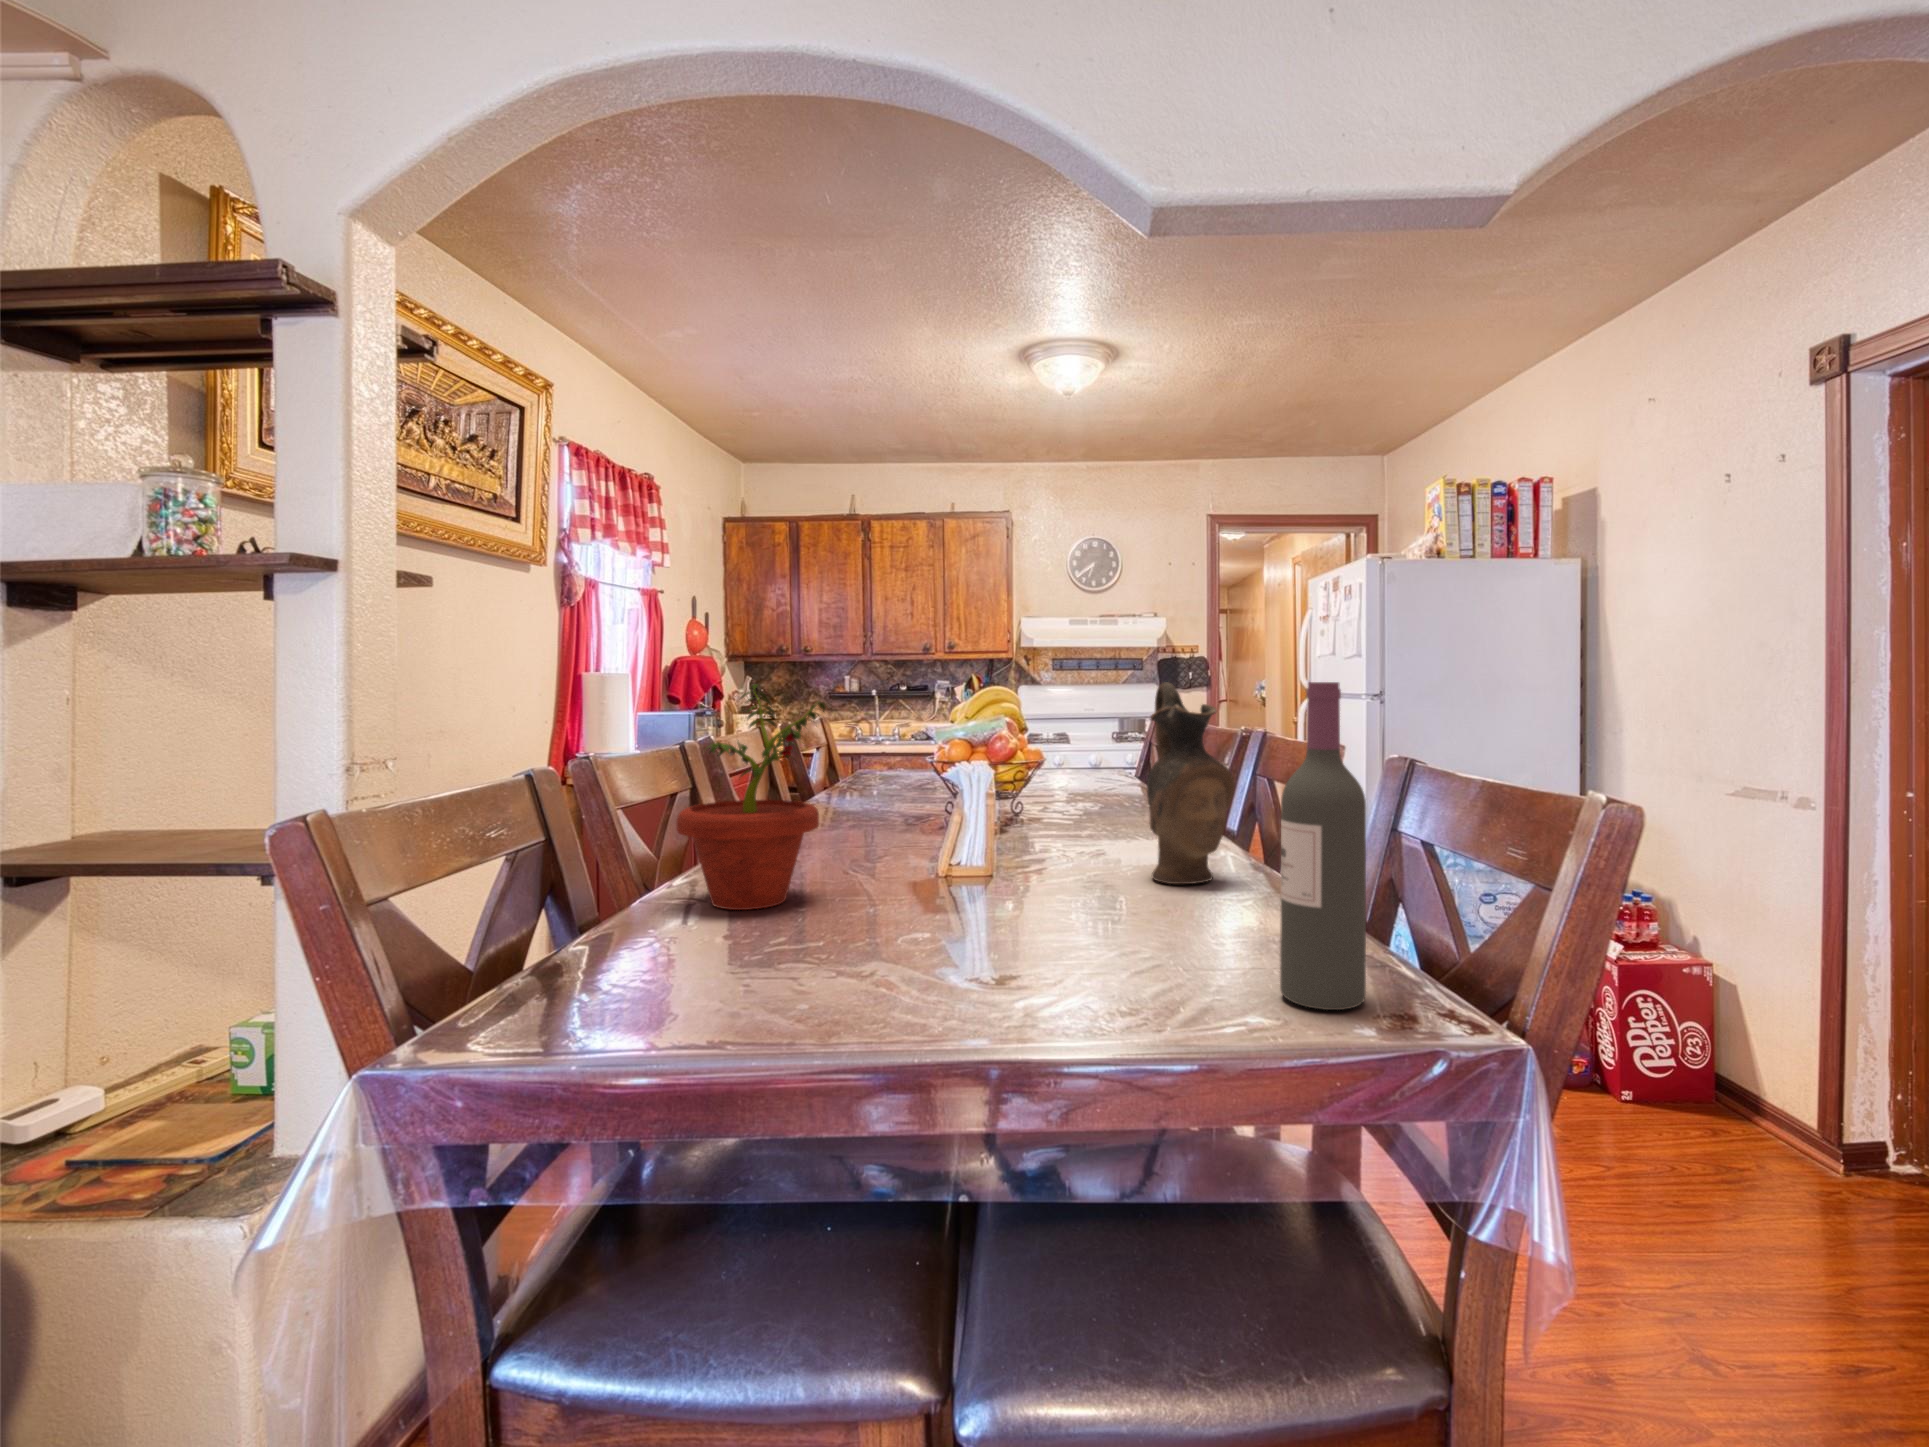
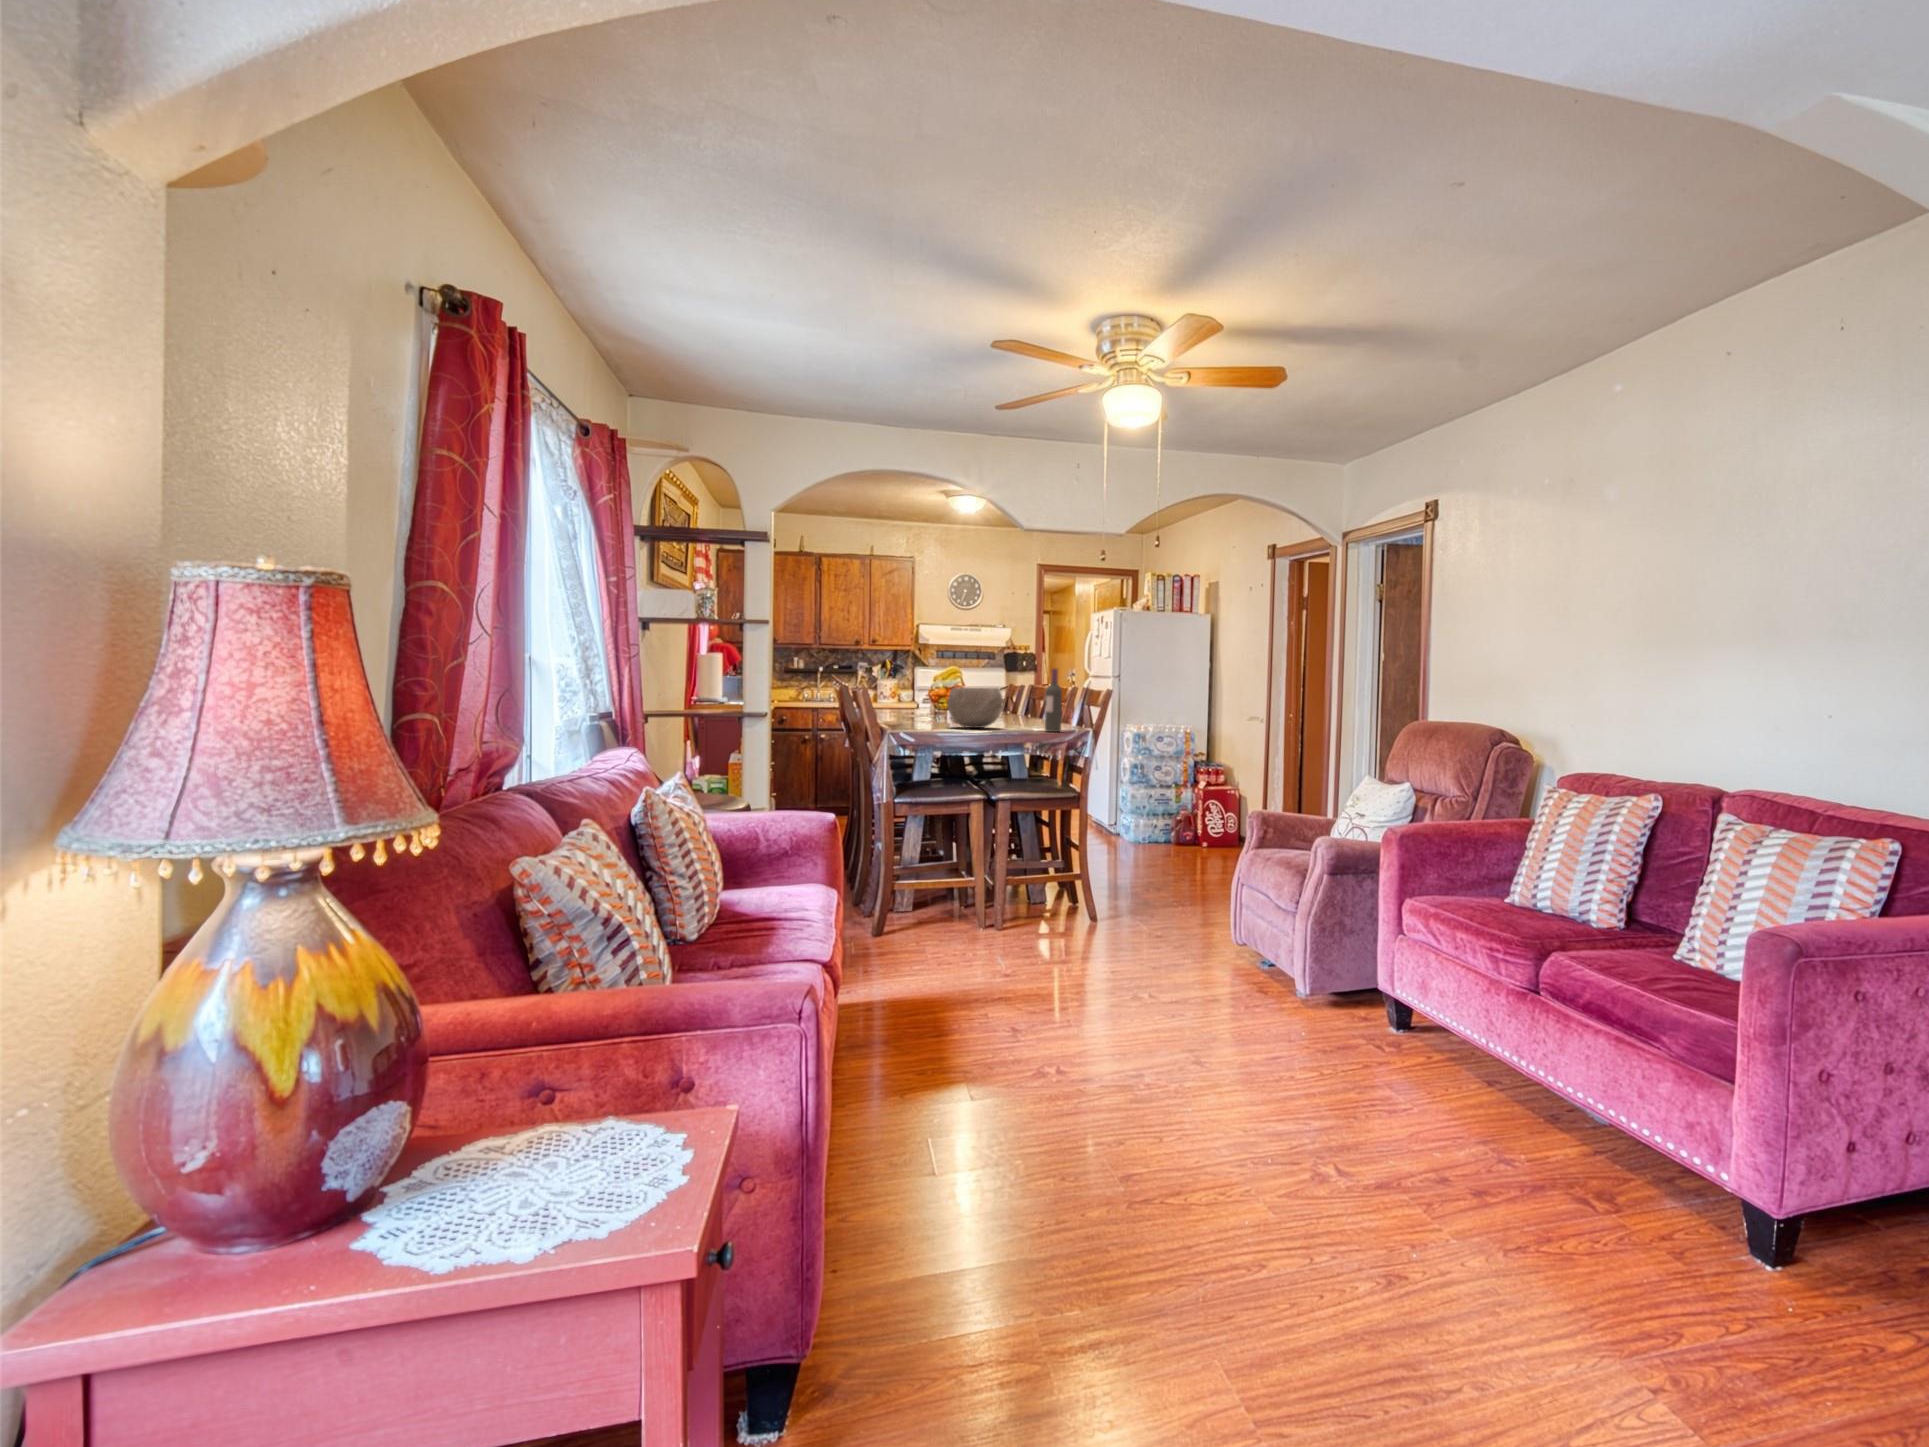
ceramic pitcher: present [1147,682,1235,884] -> none [1015,668,1039,725]
potted plant: present [676,684,827,910] -> none [889,665,930,725]
bowl: none [848,767,1085,951] -> present [948,687,1003,728]

